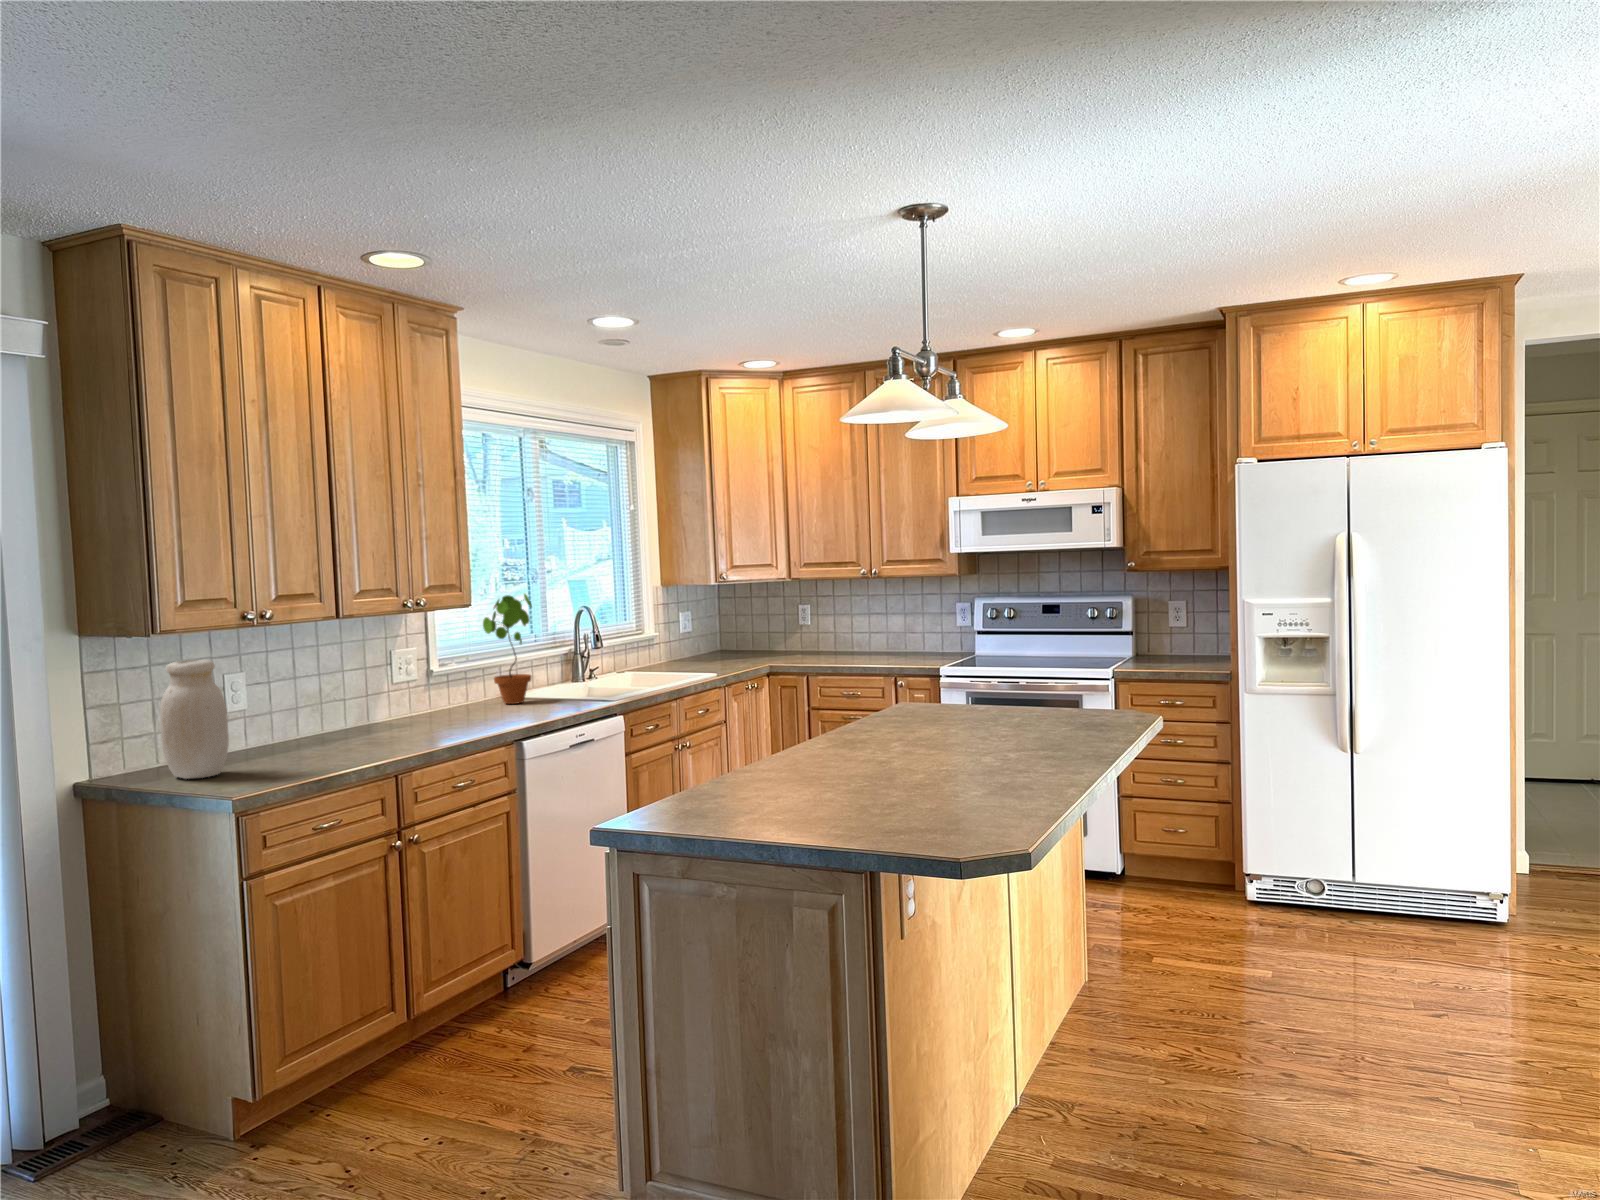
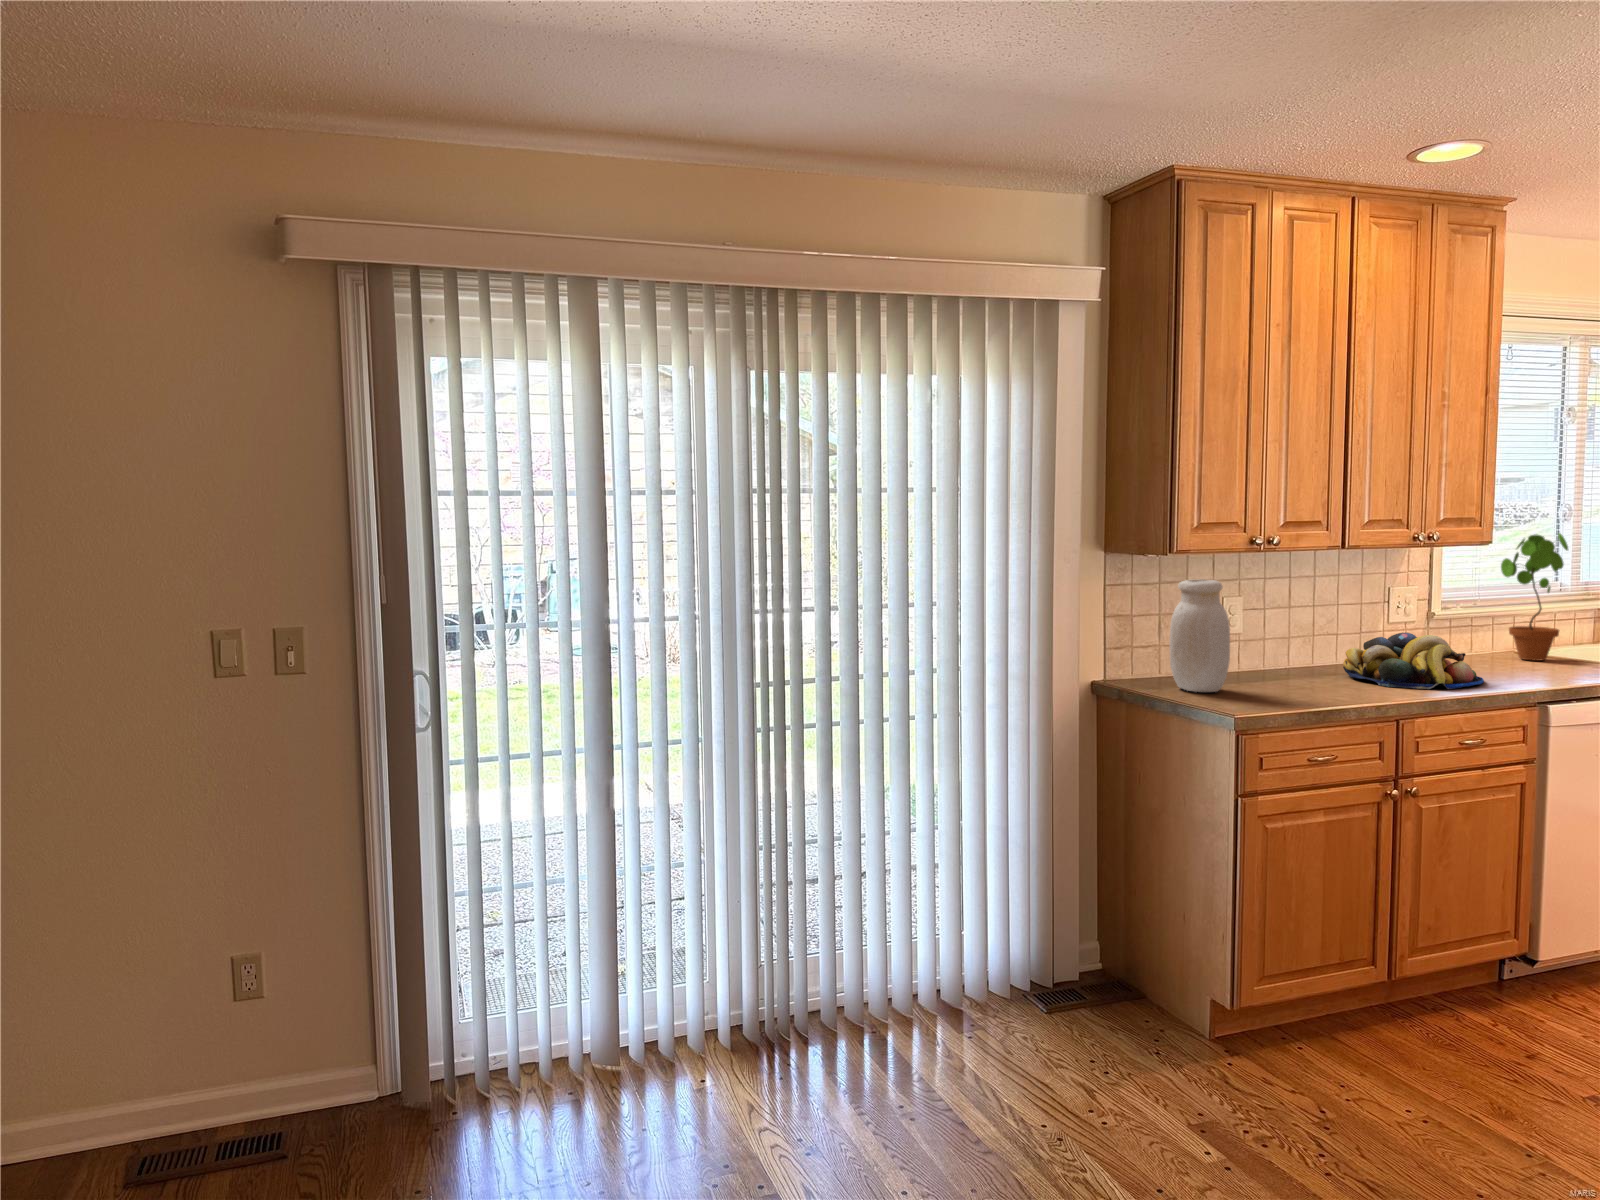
fruit bowl: none [349,692,471,745] -> present [1343,633,1484,689]

